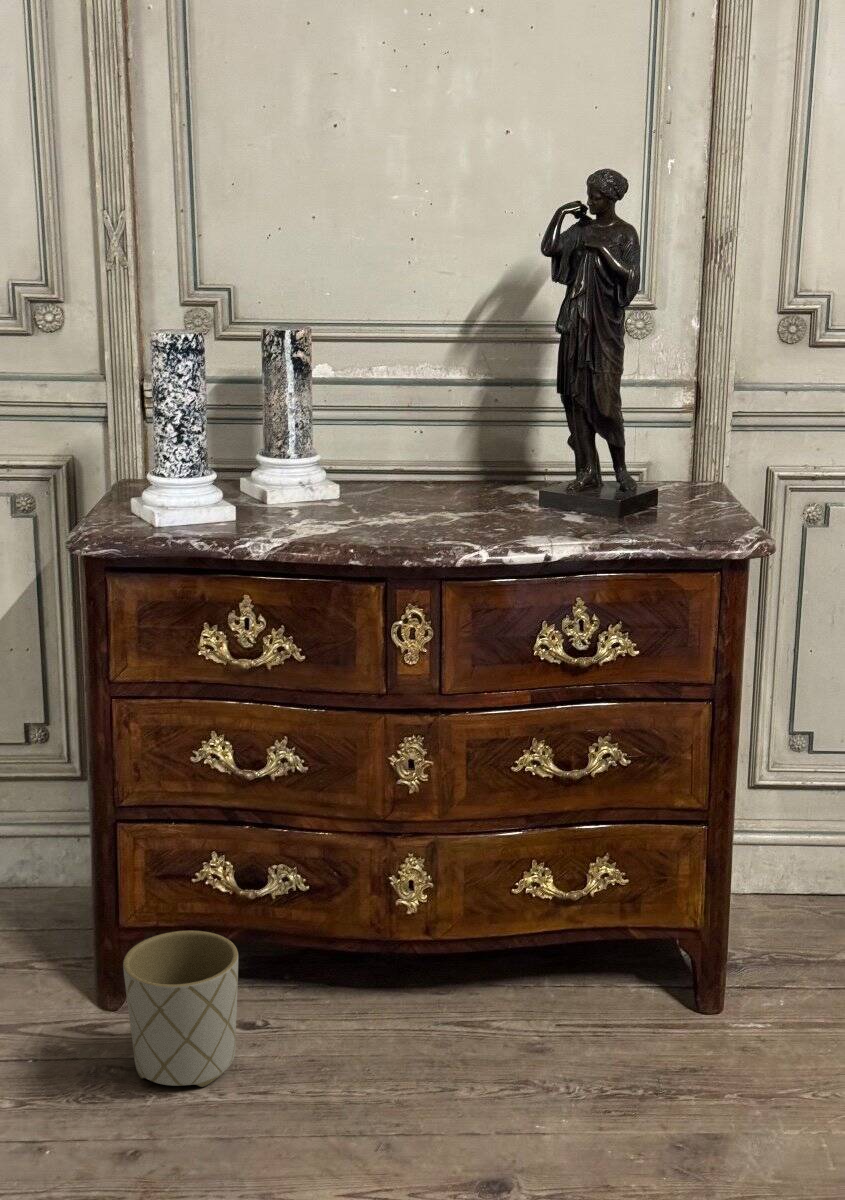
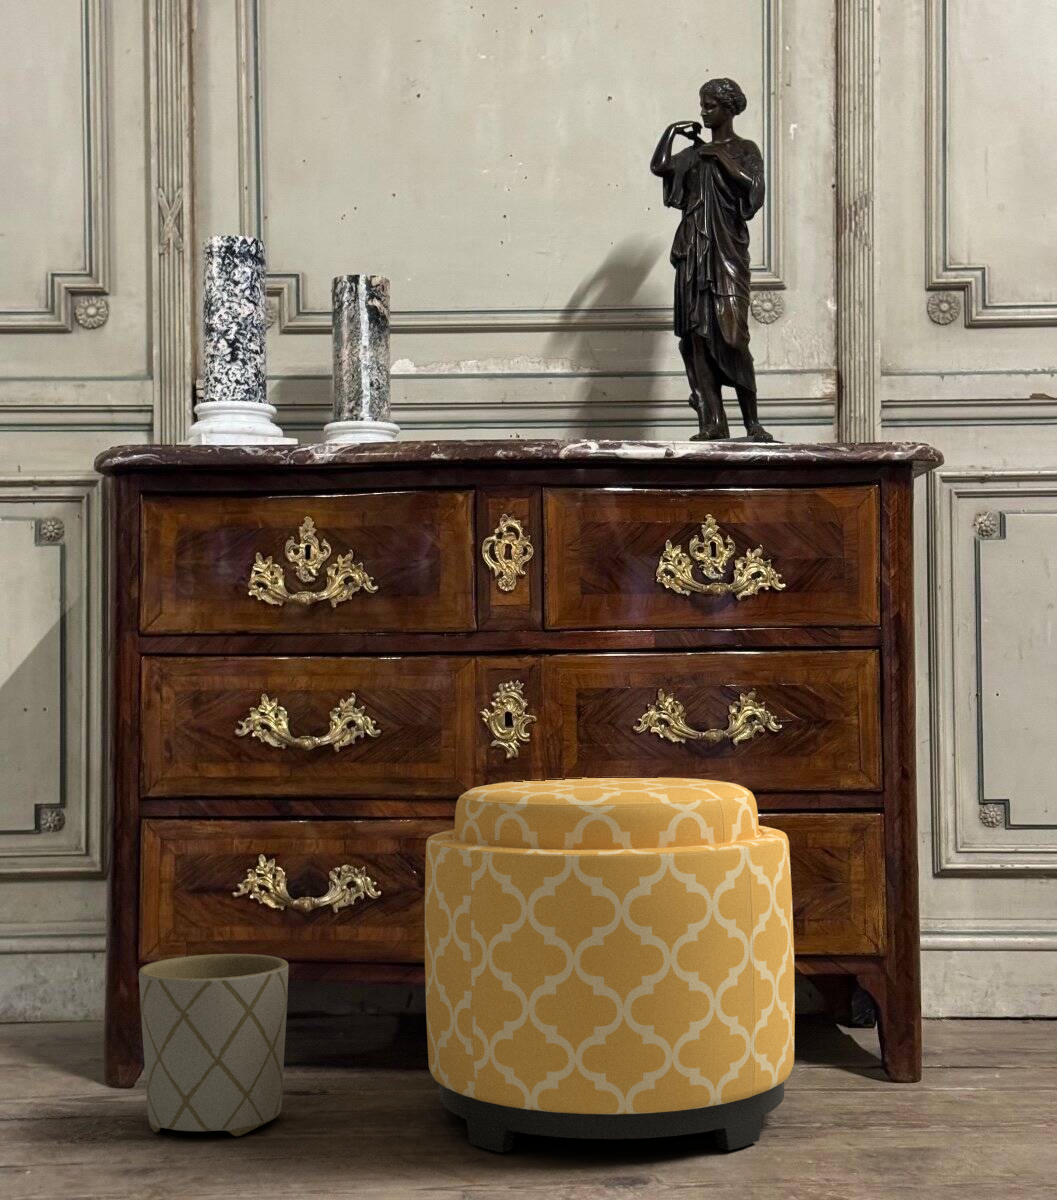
ottoman: none [345,791,630,1123] -> present [425,777,795,1152]

